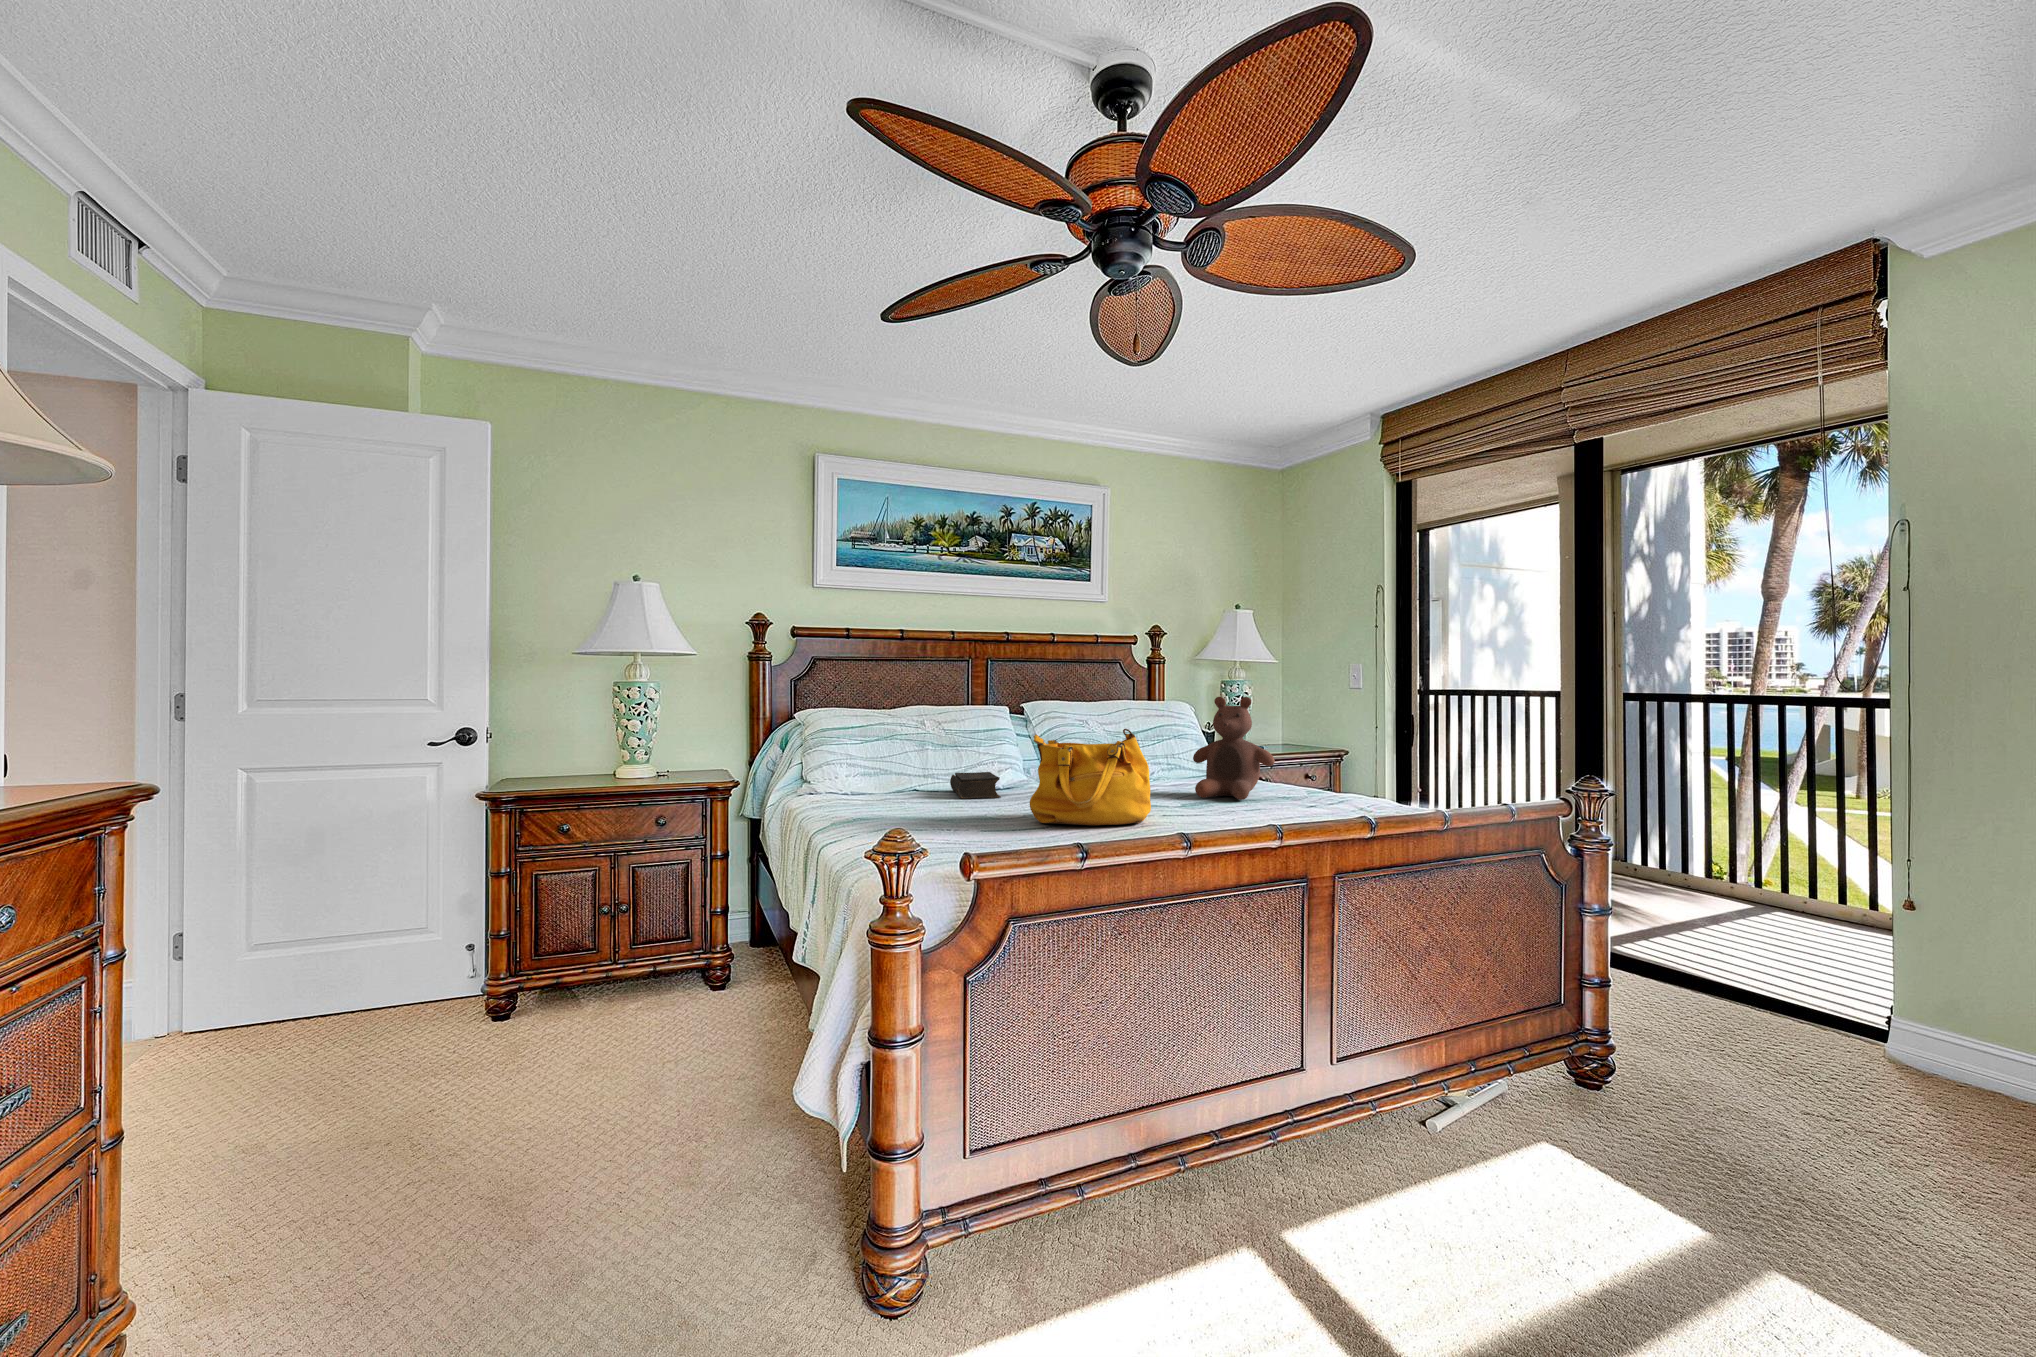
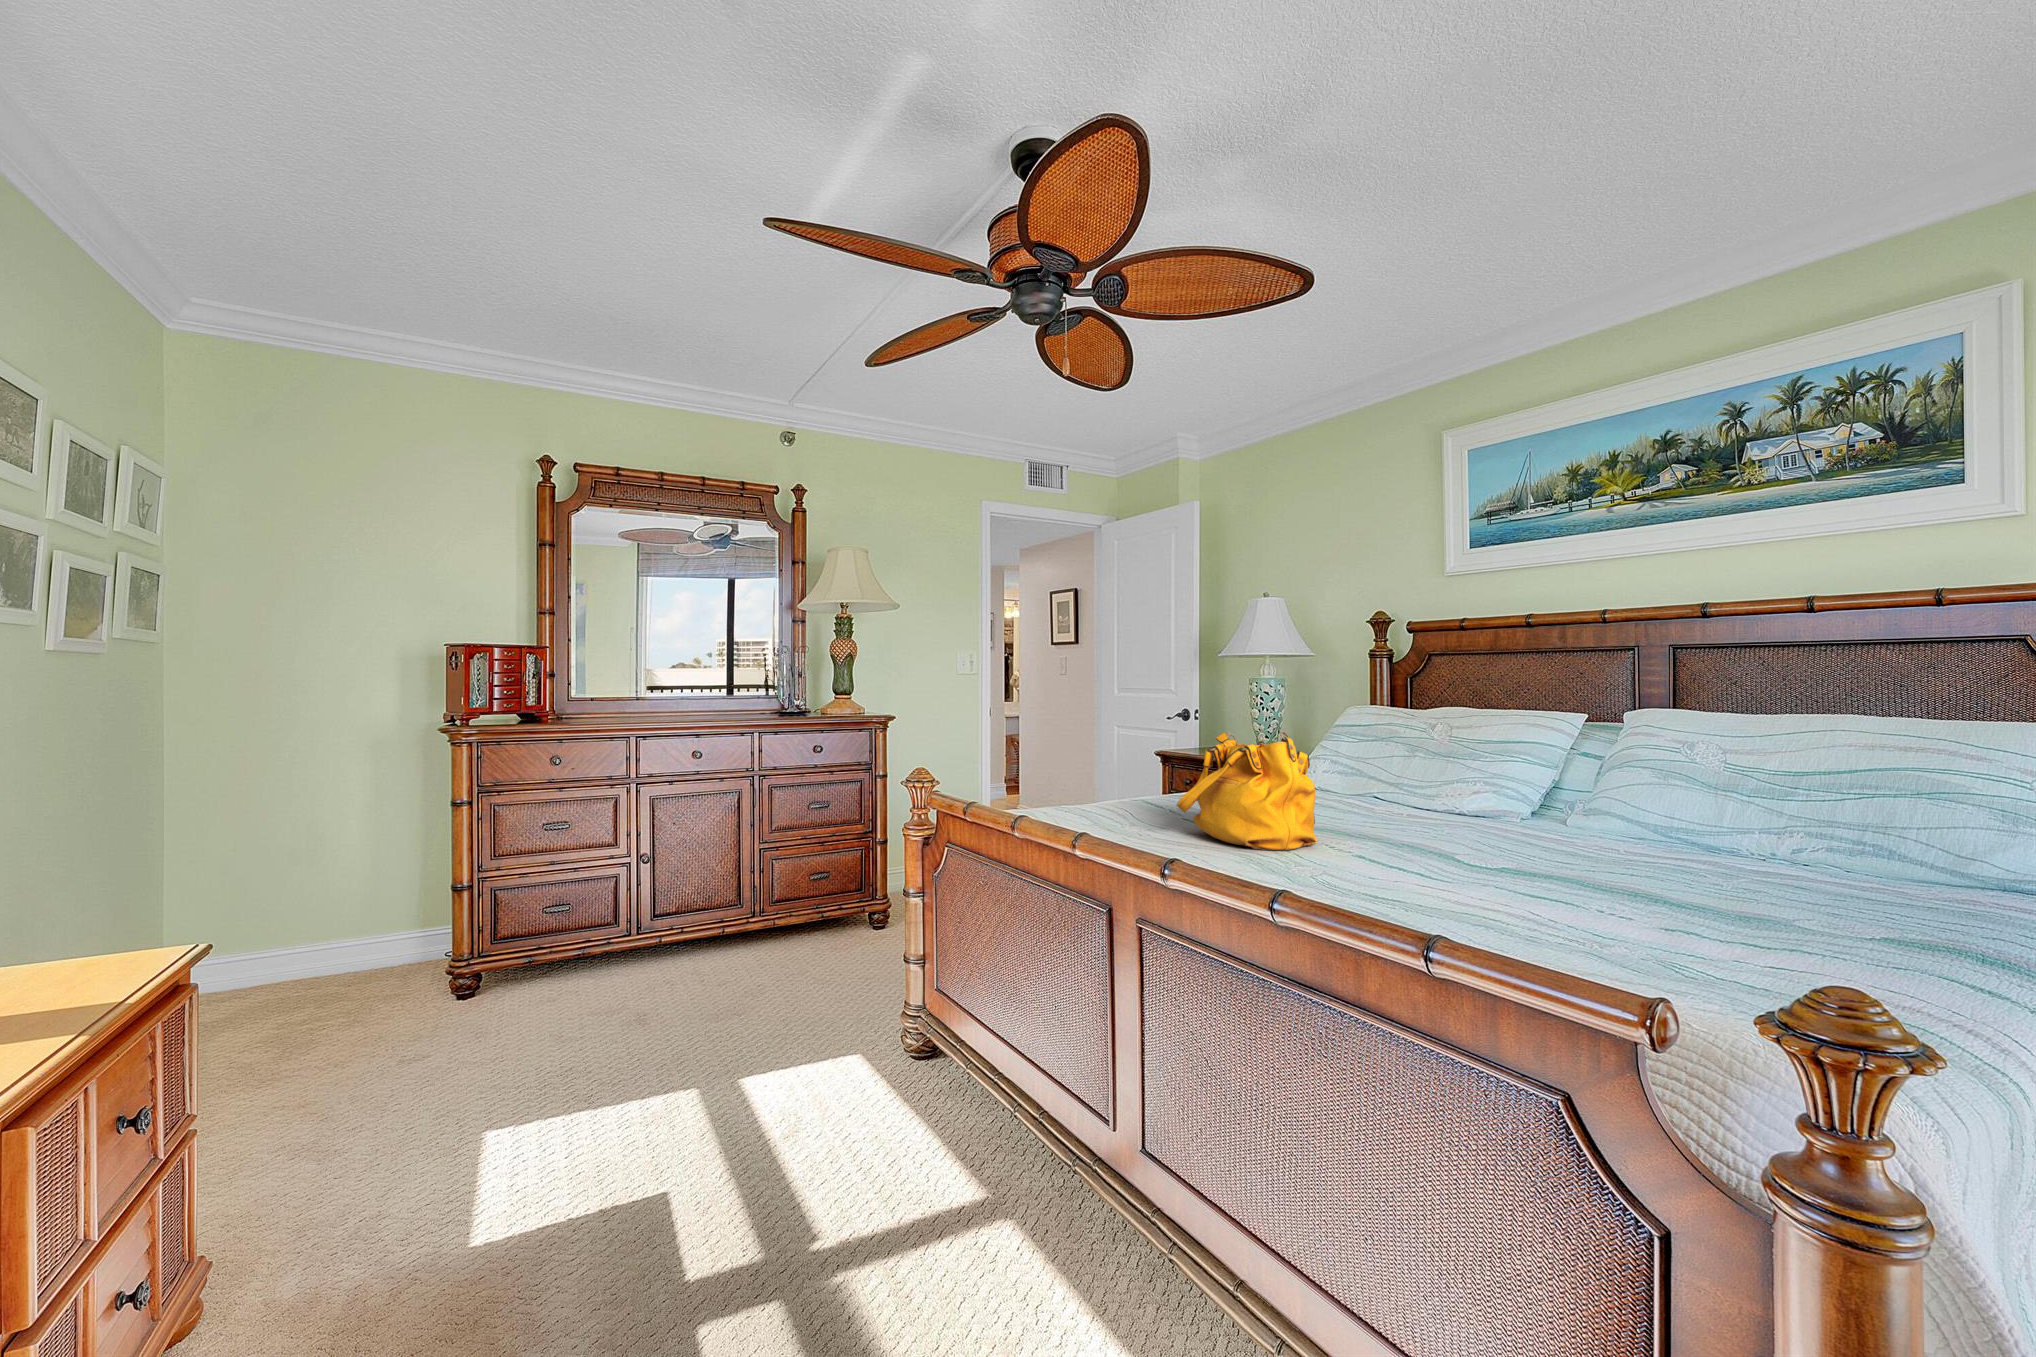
stuffed bear: present [1193,697,1275,800] -> none [1550,697,1712,885]
book: present [950,772,1001,799] -> none [1350,787,1450,818]

